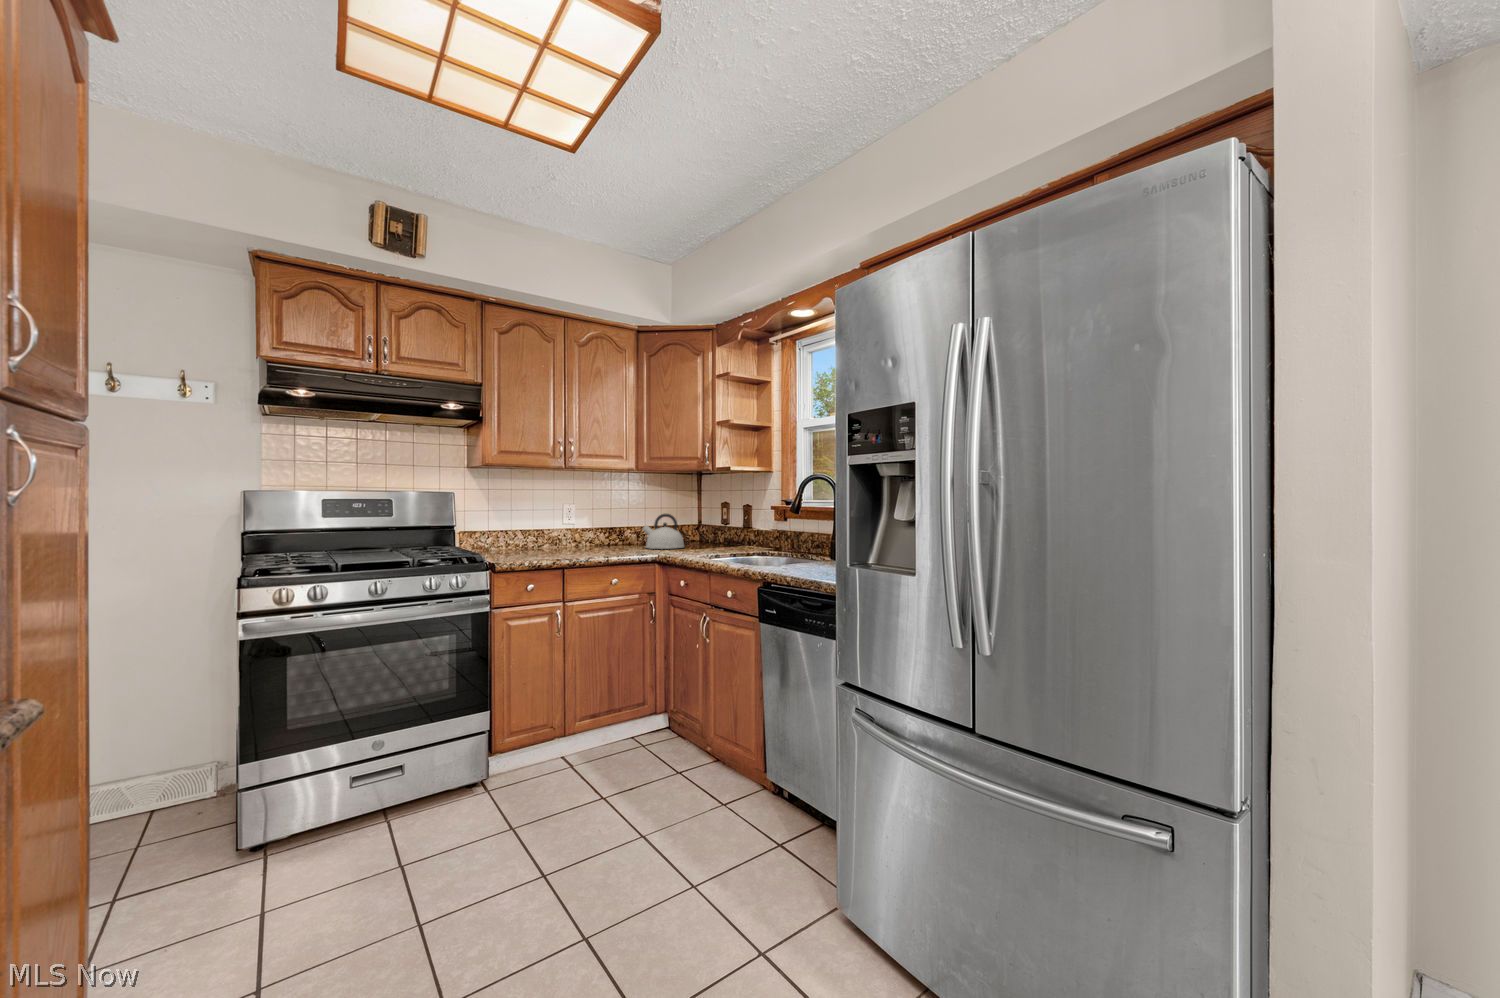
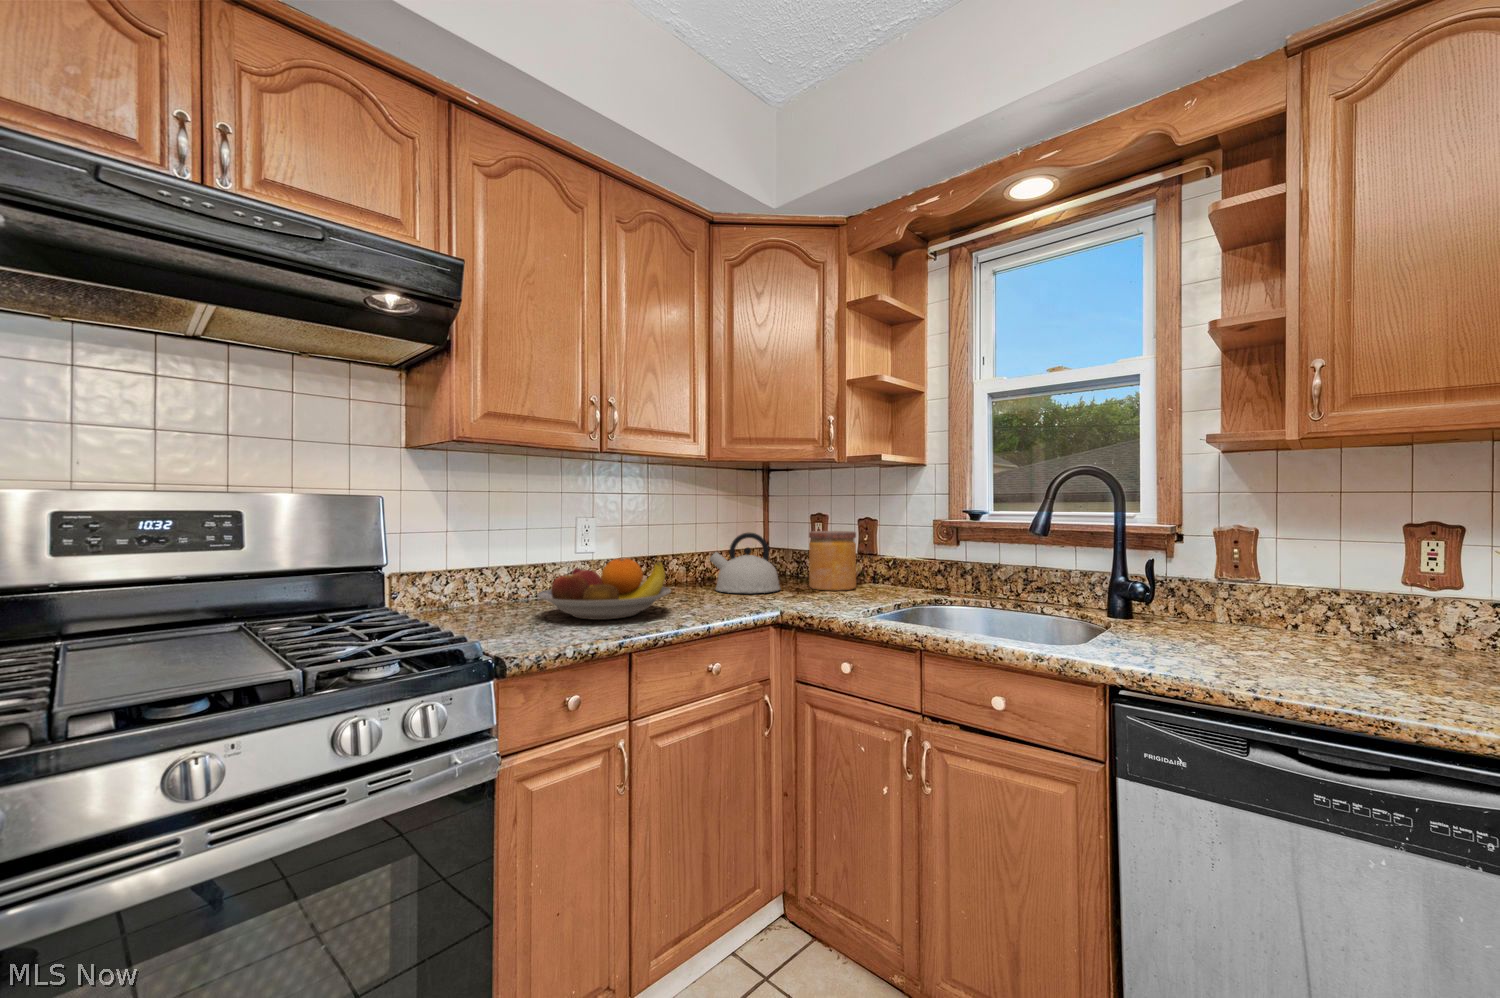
jar: none [704,513,733,549] -> present [809,531,856,591]
fruit bowl: none [528,525,599,556] -> present [537,558,671,620]

